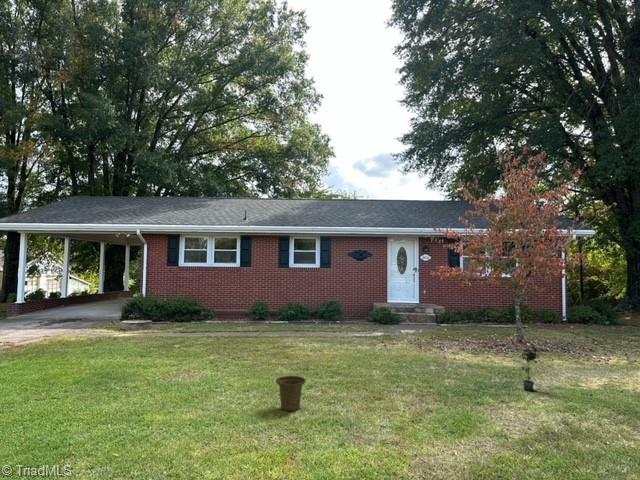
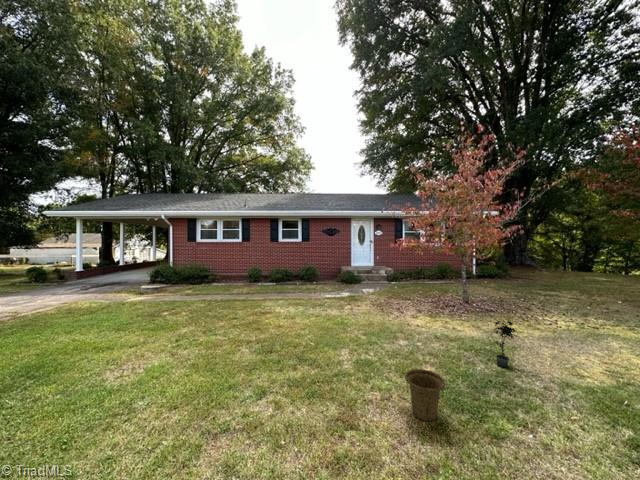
basket: present [276,376,306,411] -> present [405,369,446,421]

